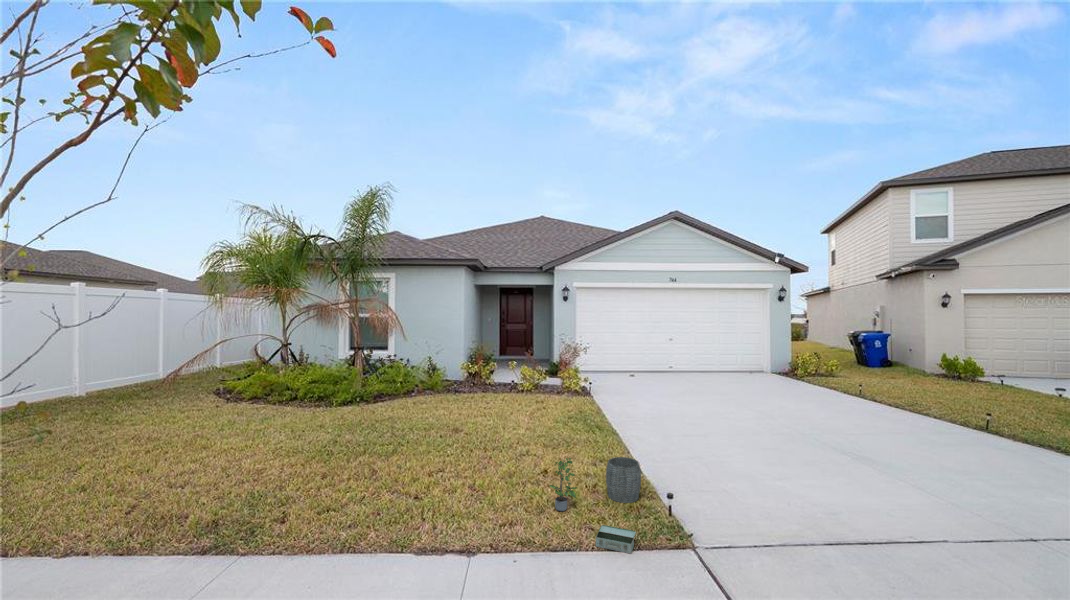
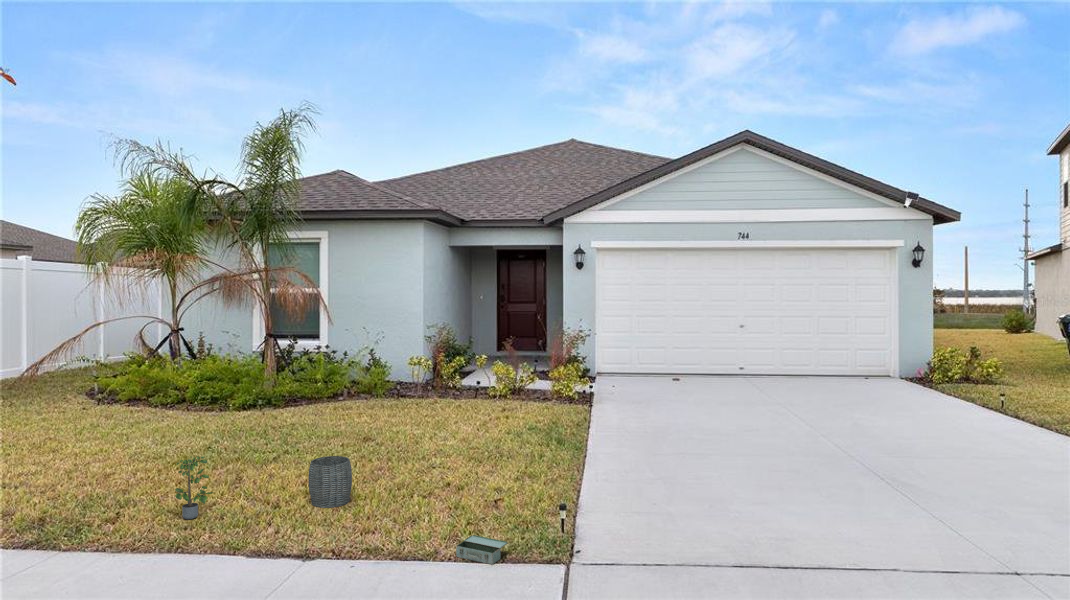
woven basket: present [606,457,641,503] -> present [308,456,352,508]
potted plant: present [550,458,577,511] -> present [175,456,213,519]

